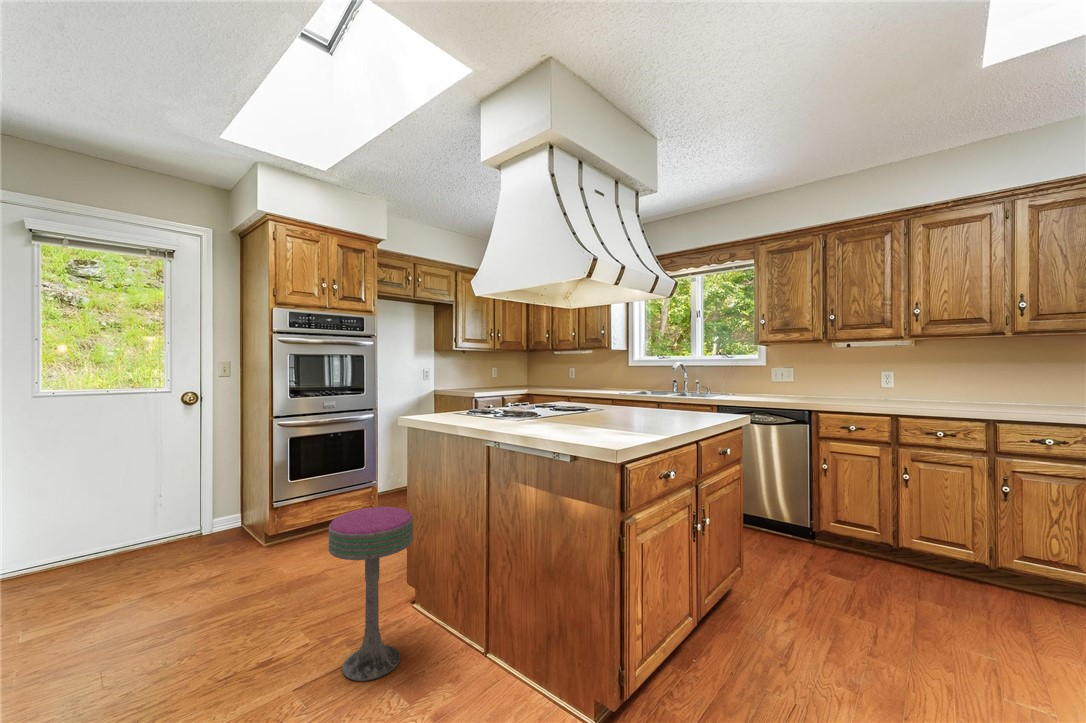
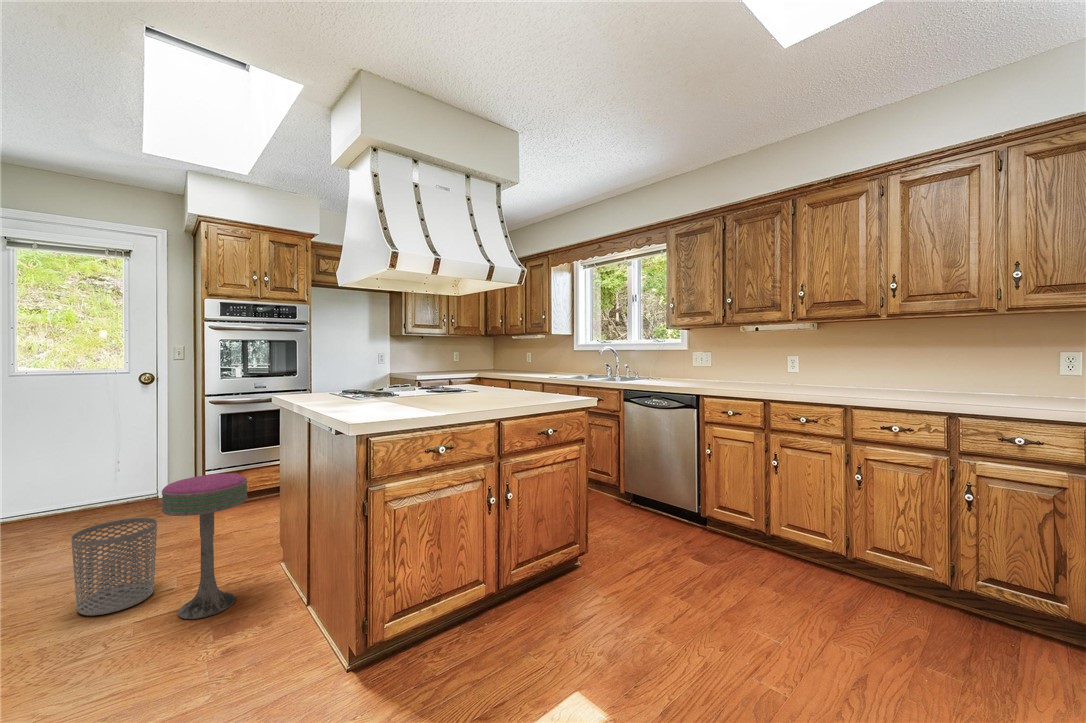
waste bin: none [209,562,296,685] -> present [71,518,157,615]

